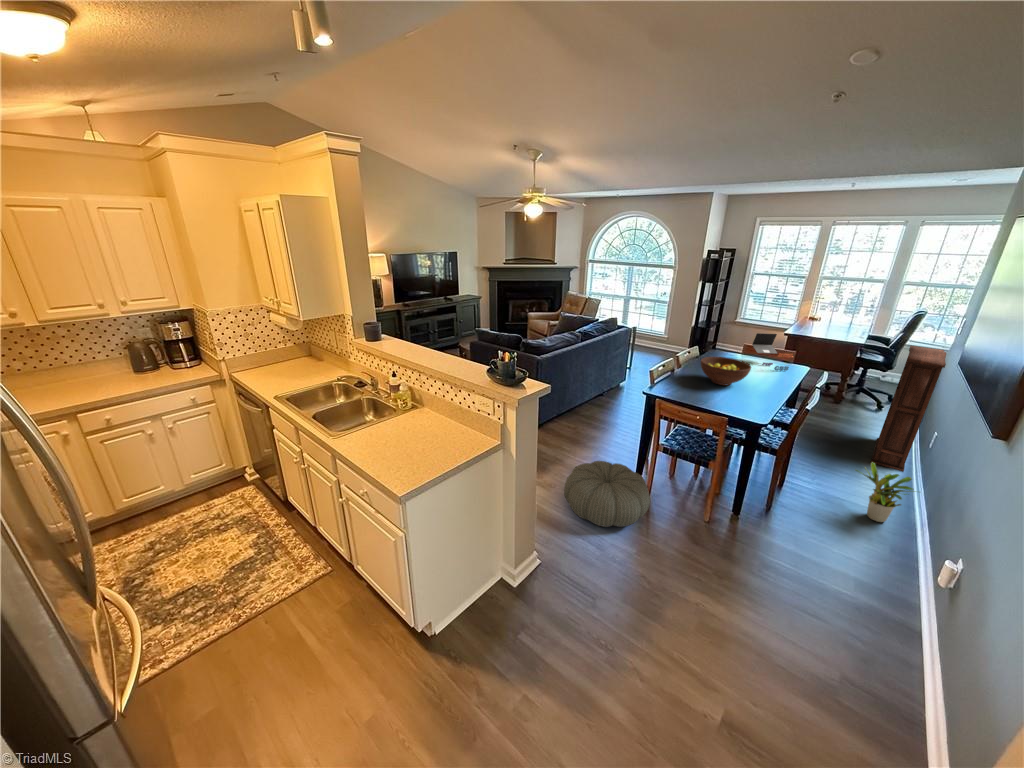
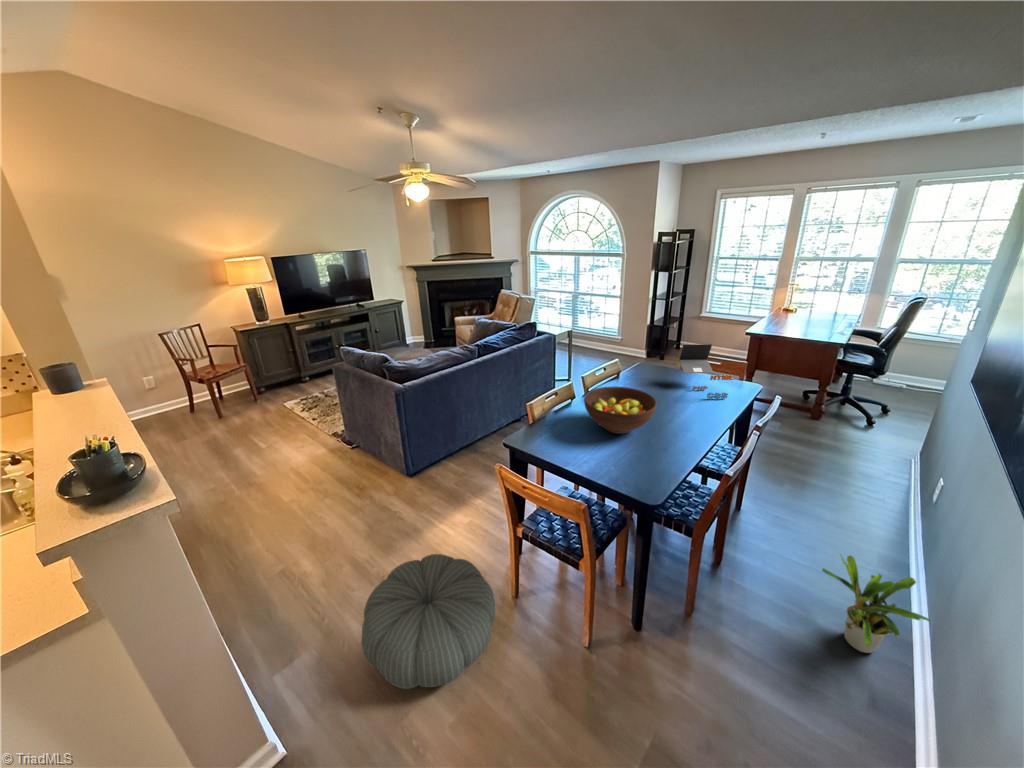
bookshelf: present [871,345,946,472] -> none [855,350,964,537]

